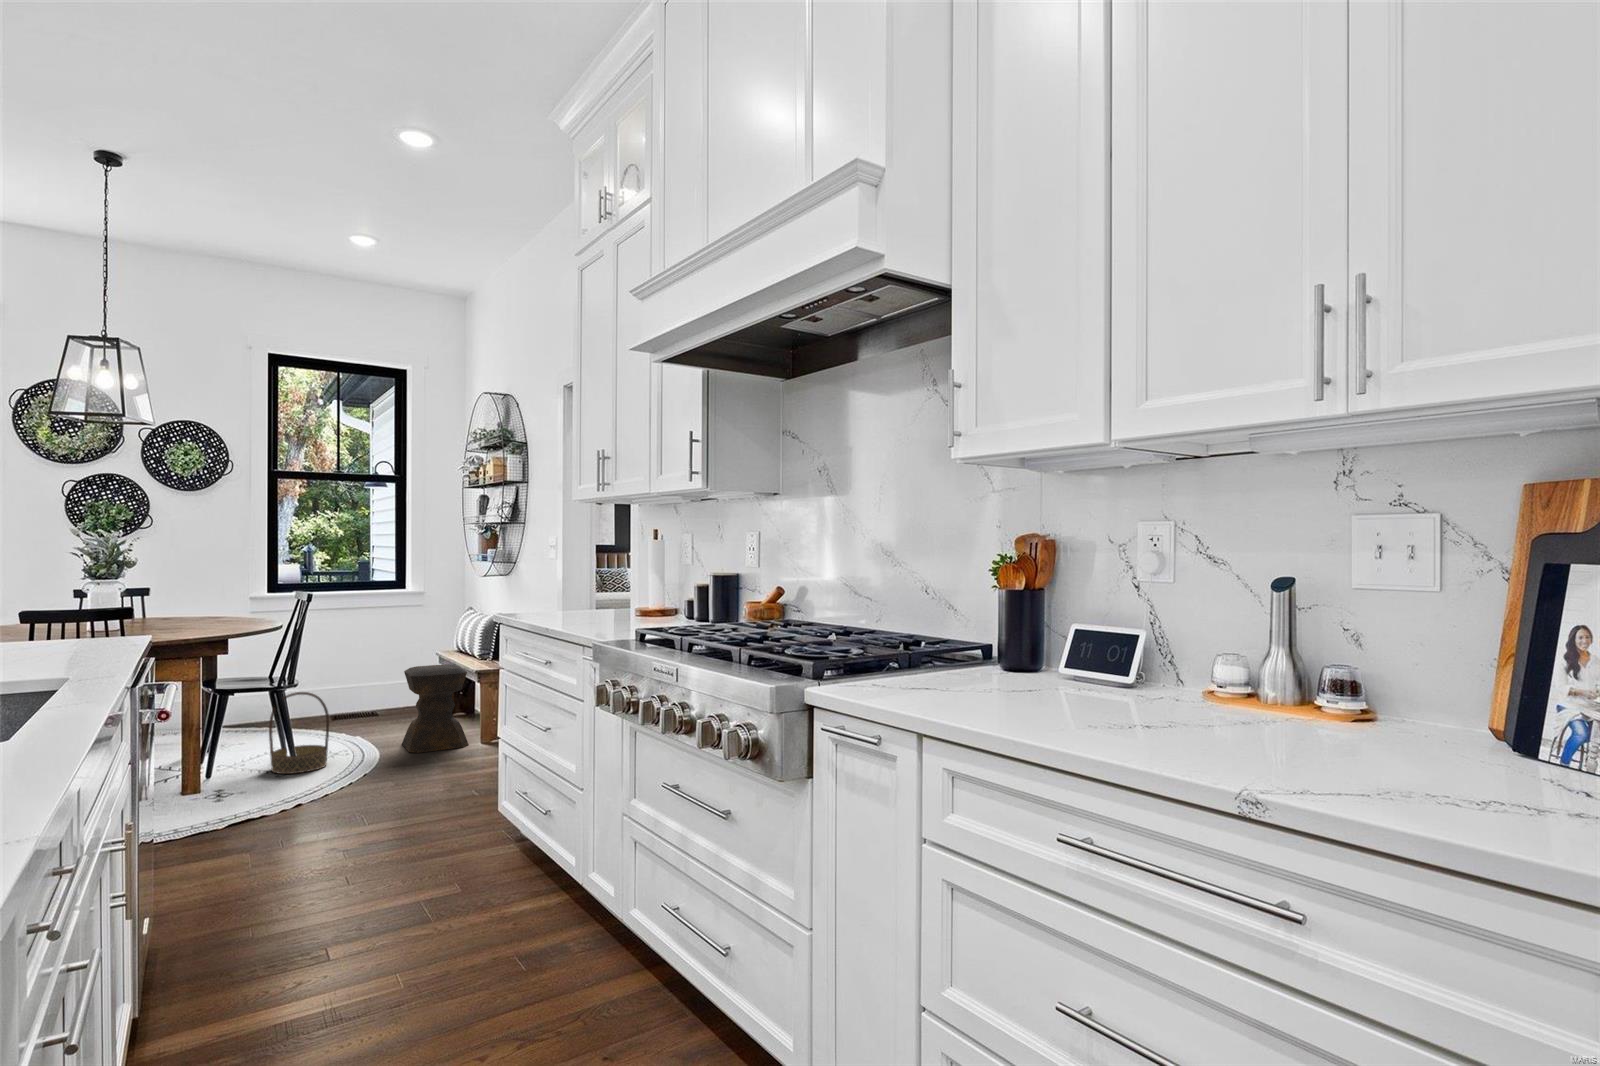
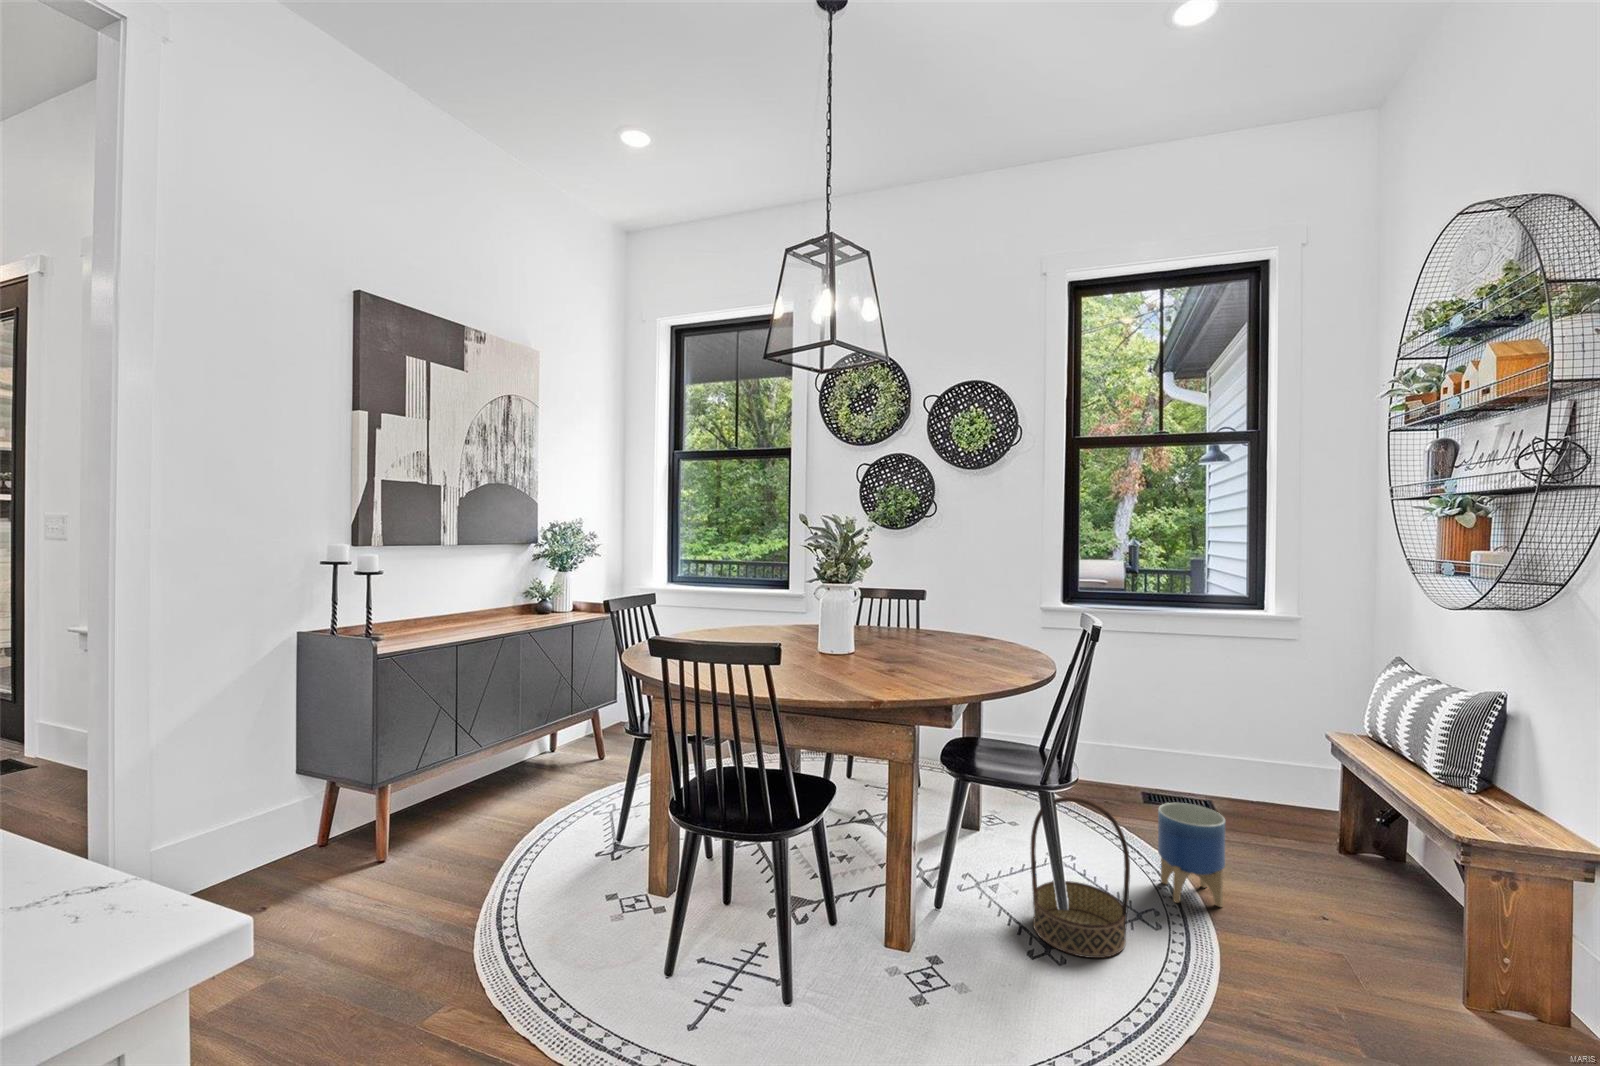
stool: present [402,664,469,753] -> none [1273,779,1448,1009]
planter: none [342,697,379,749] -> present [1158,803,1225,907]

